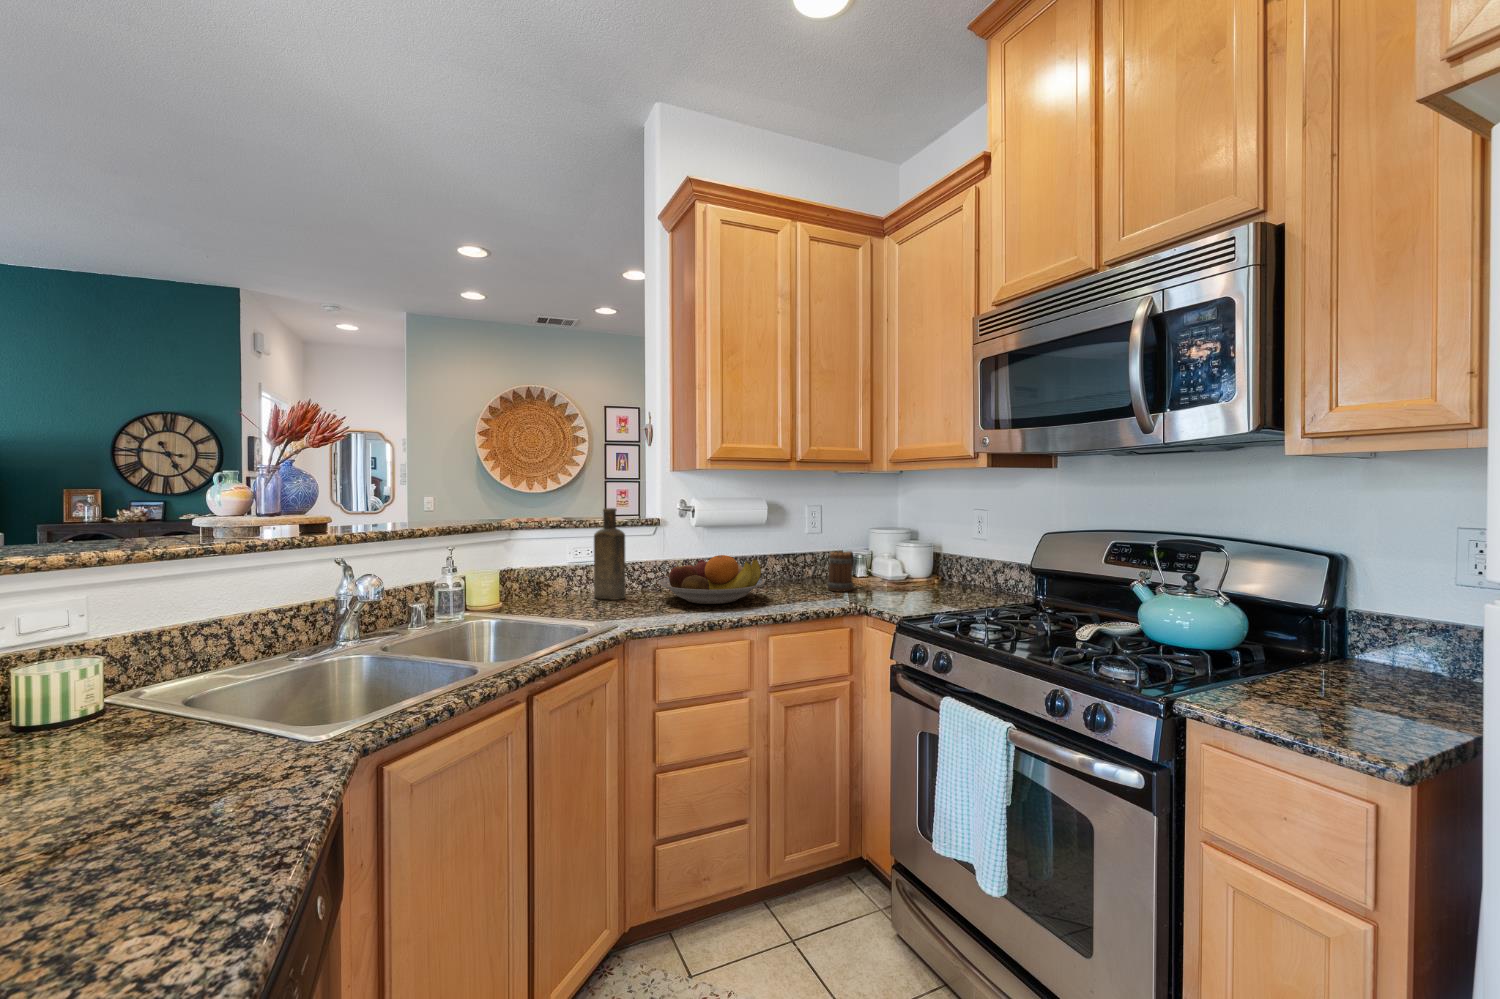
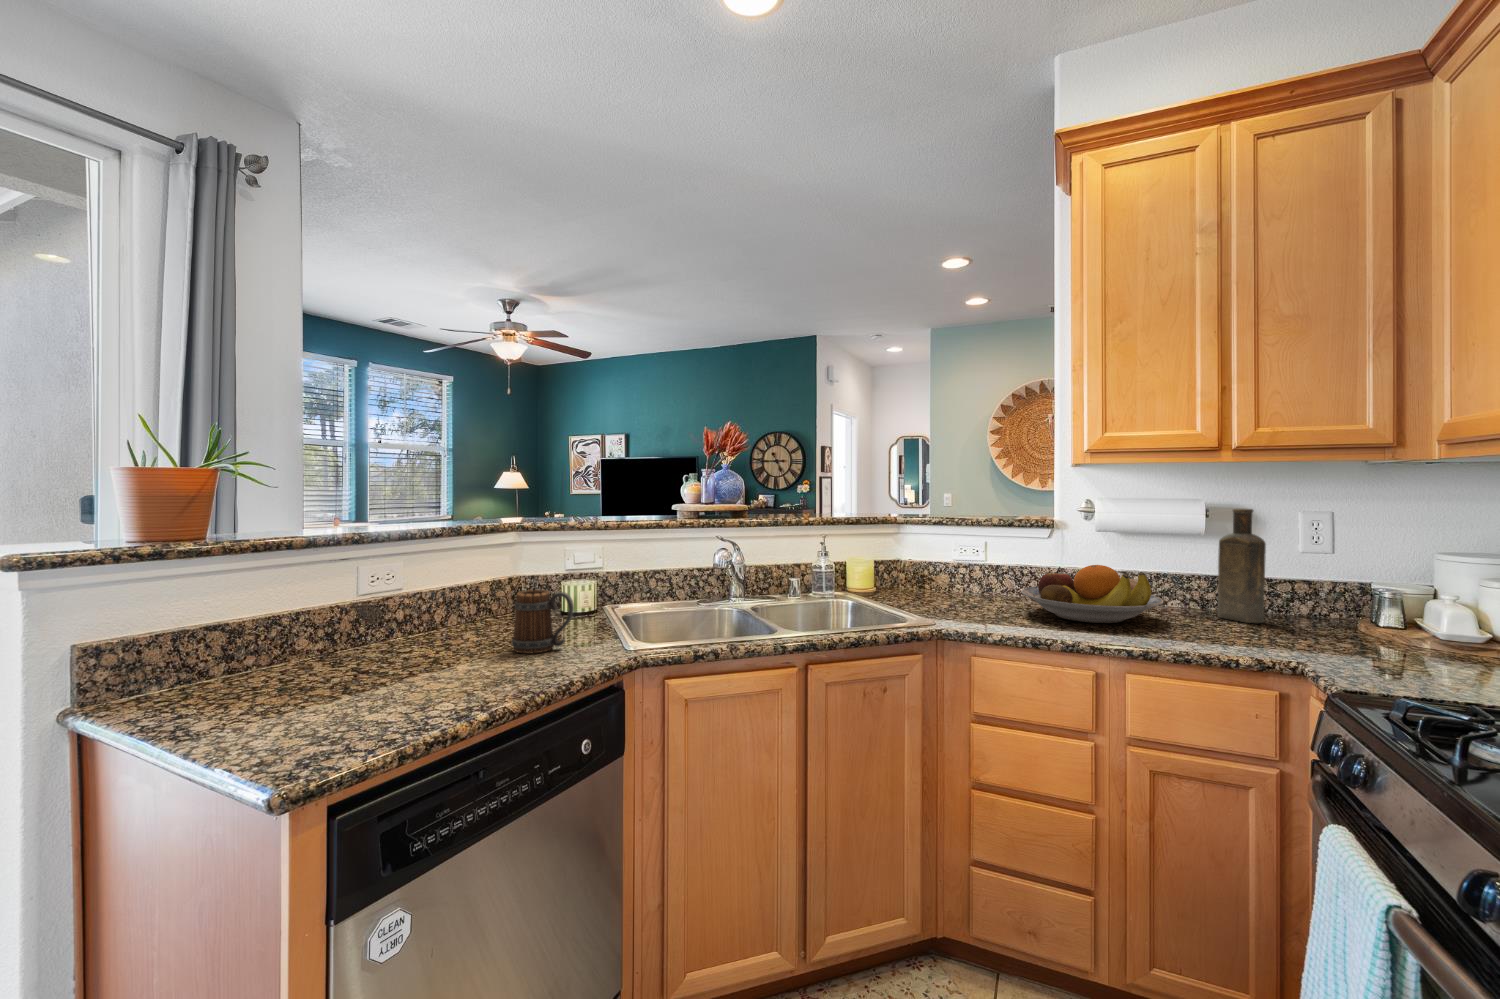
bottle: present [594,508,625,600] -> present [1218,509,1266,623]
mug: present [827,551,855,591] -> present [512,590,574,654]

